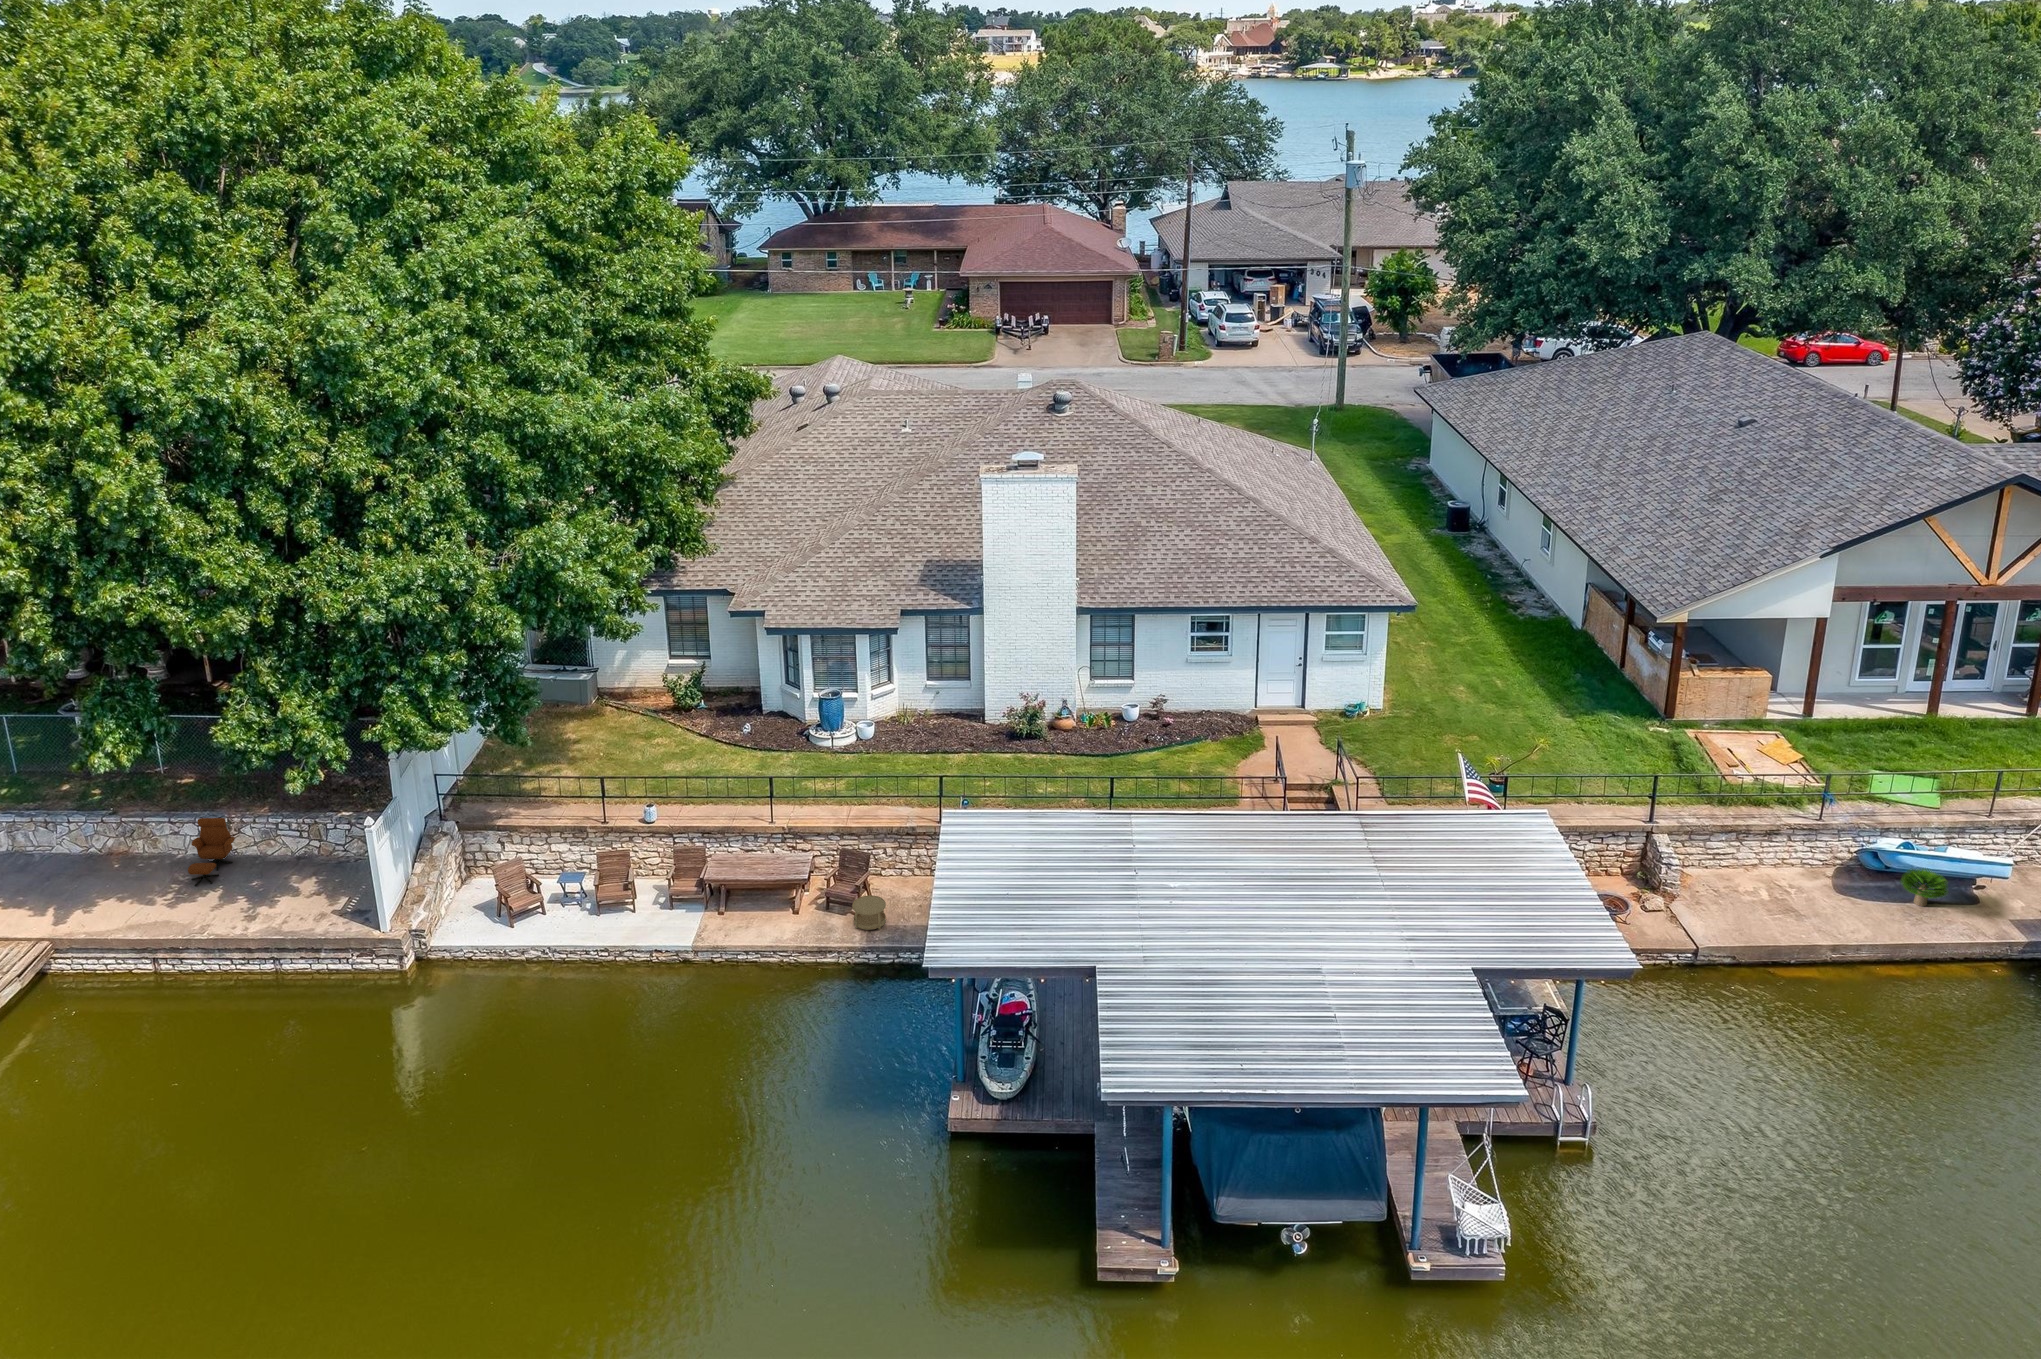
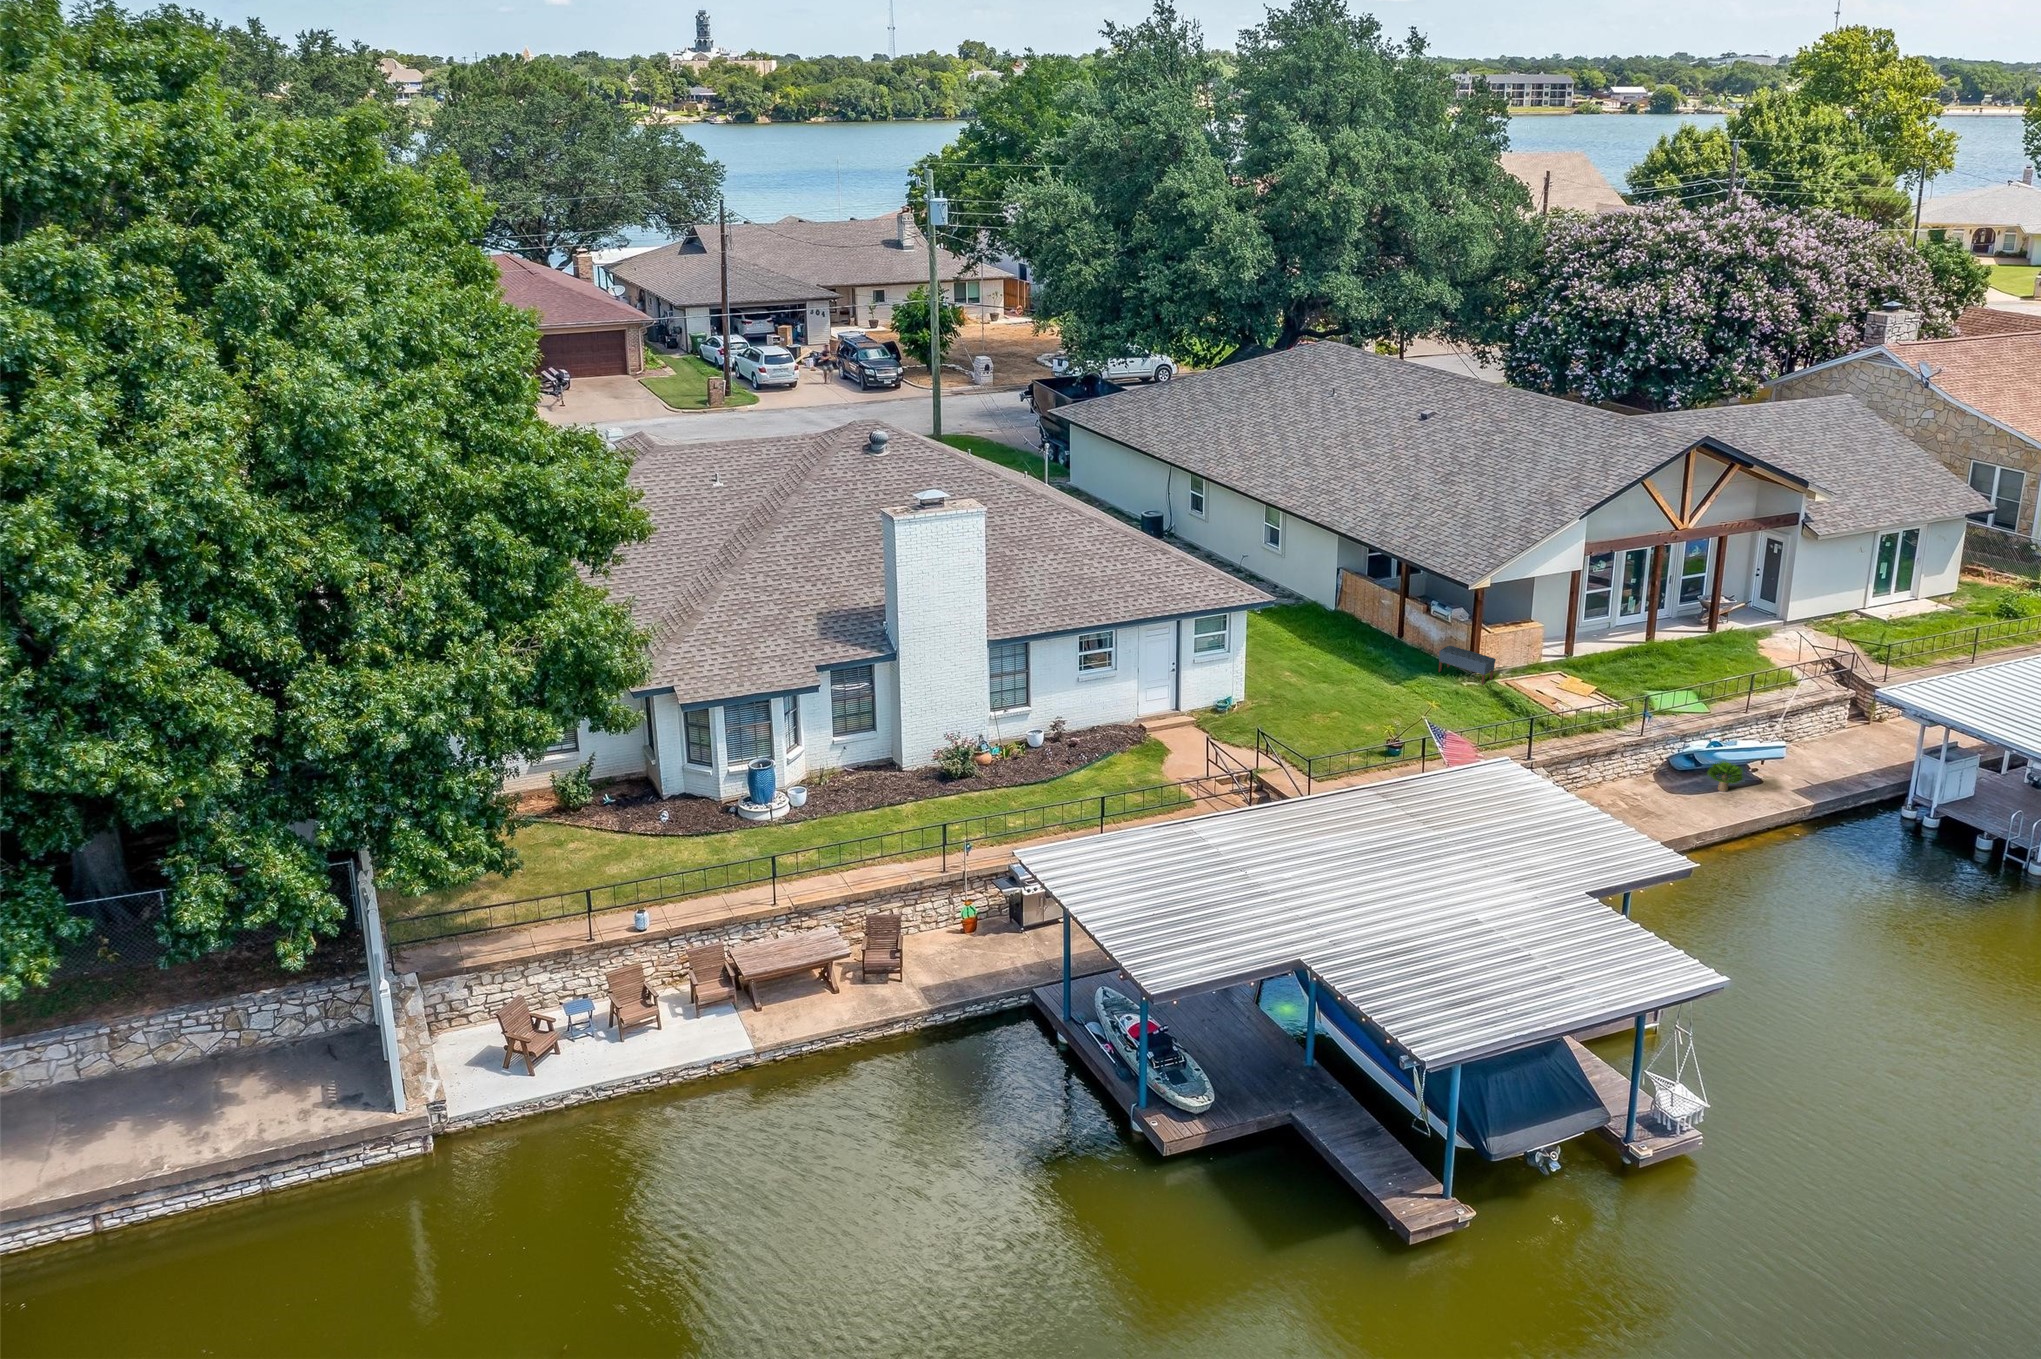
bench: none [1626,683,1690,733] -> present [1438,646,1496,685]
lounge chair: present [188,818,235,886] -> none [68,1029,126,1119]
side table: present [852,895,886,930] -> none [899,956,933,993]

